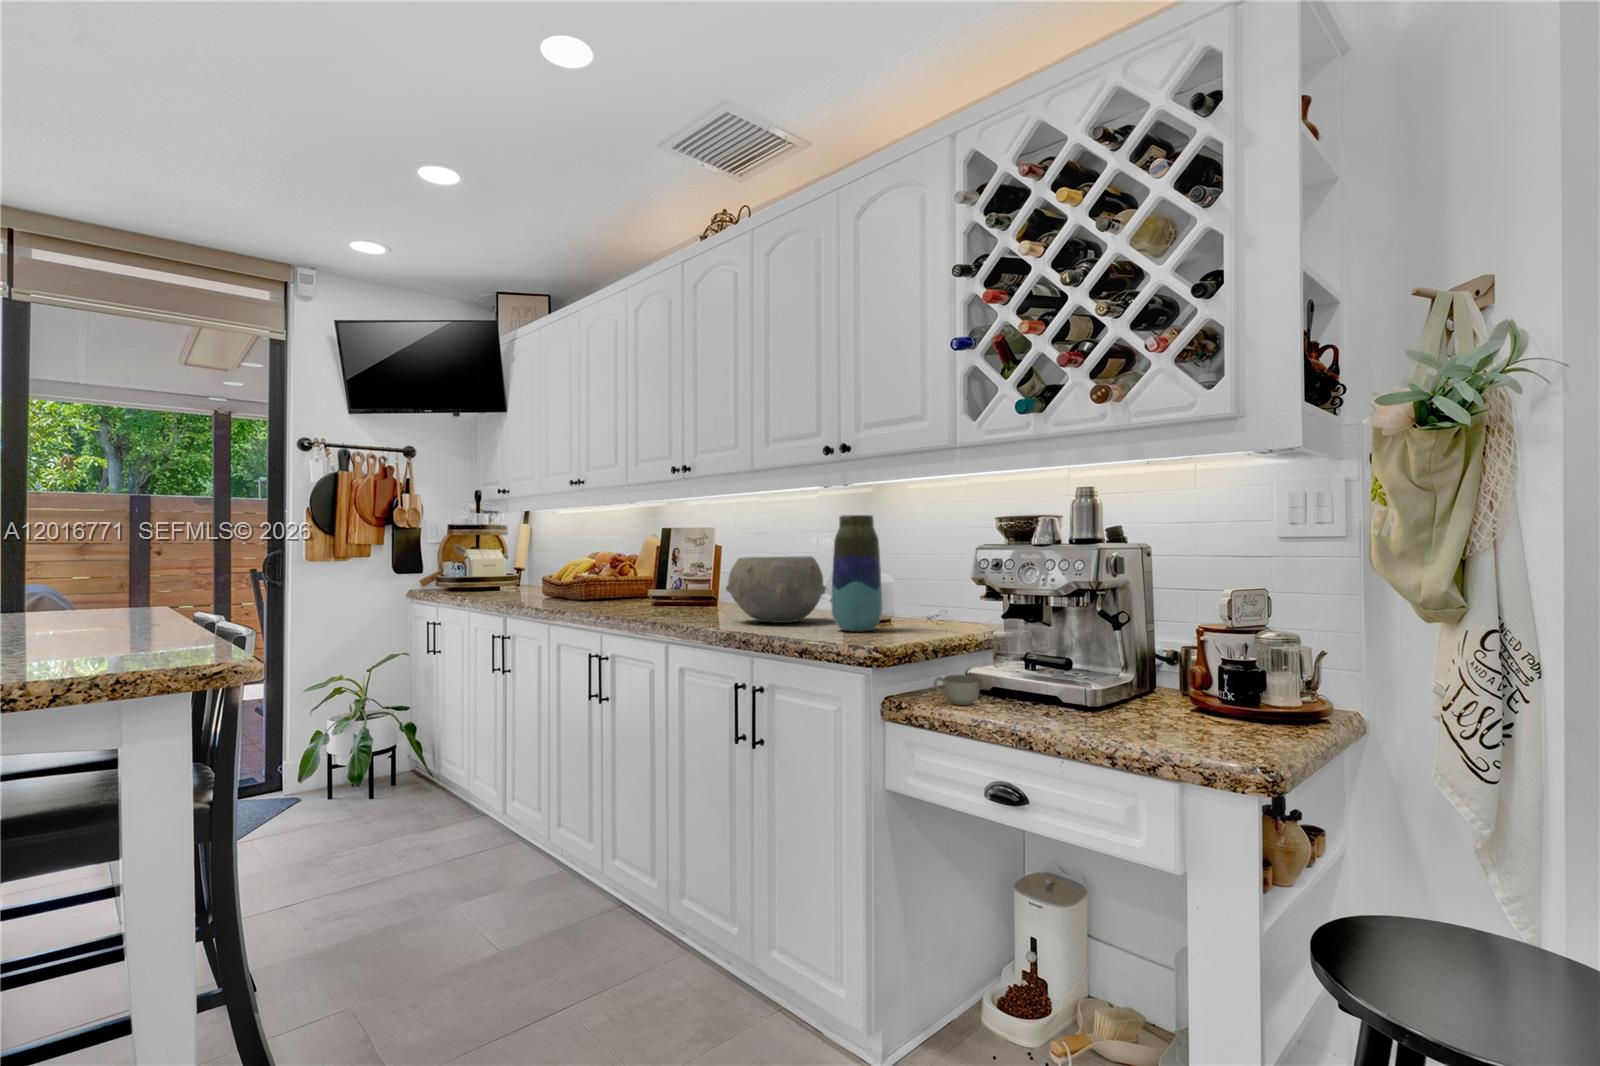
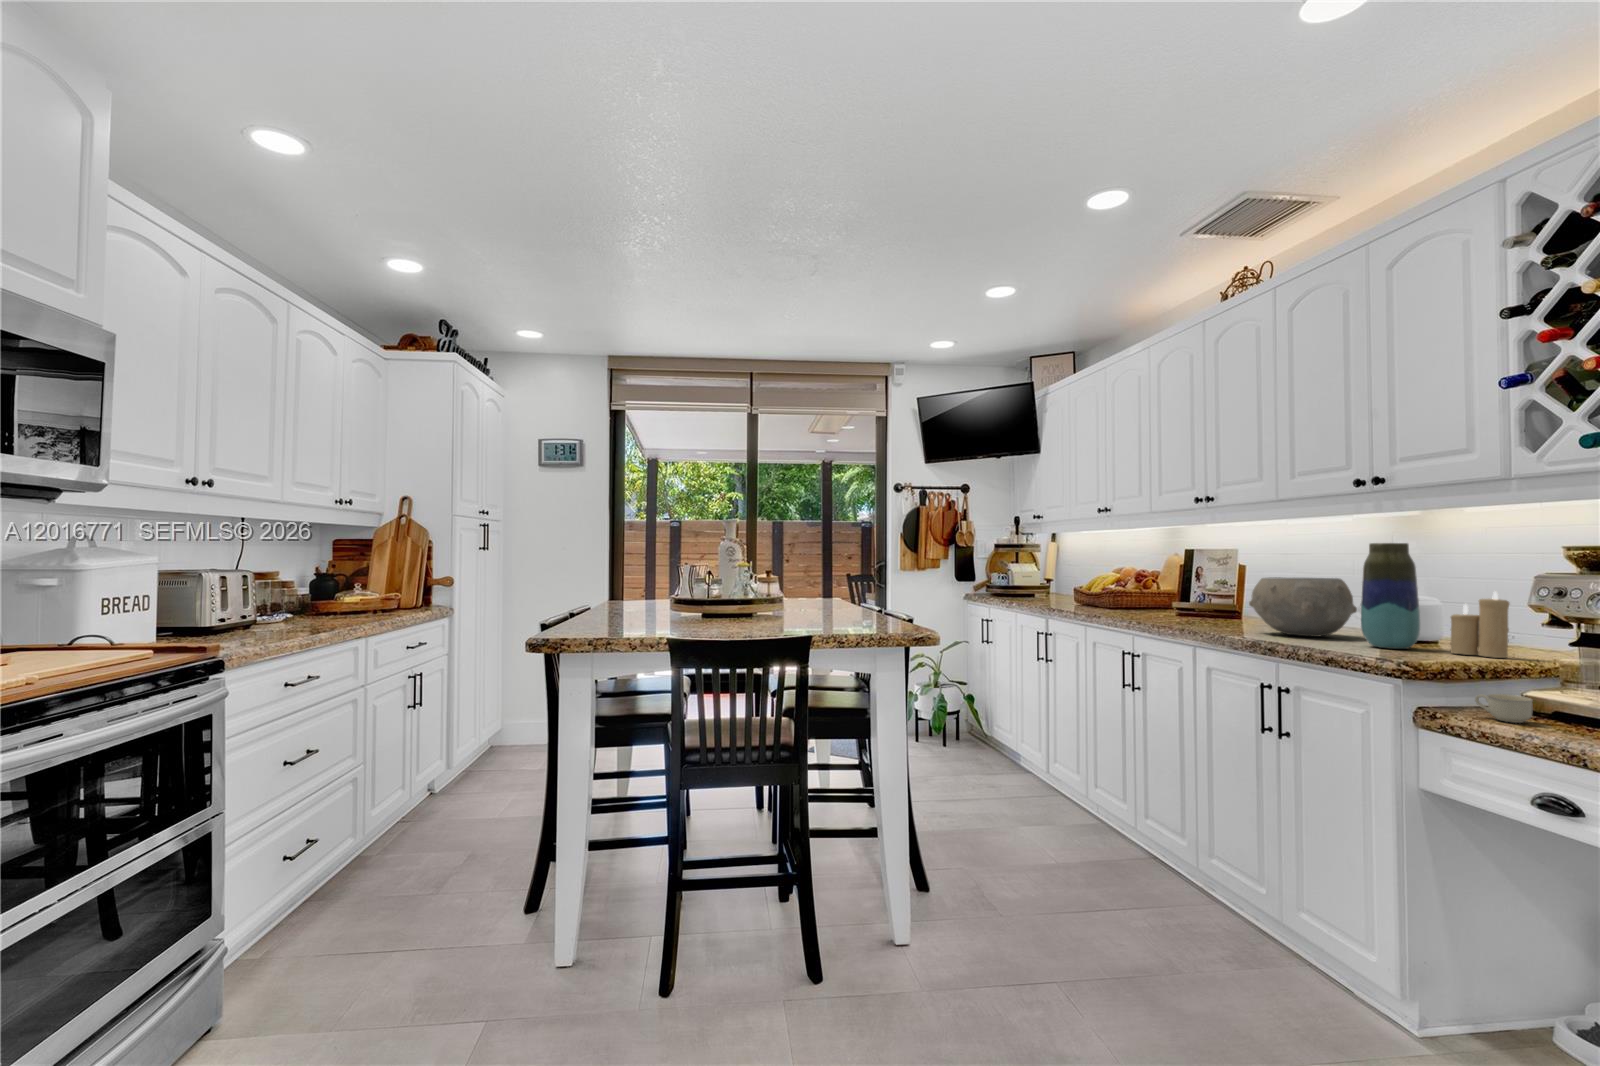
candle: none [907,565,954,634] -> present [1450,592,1509,658]

